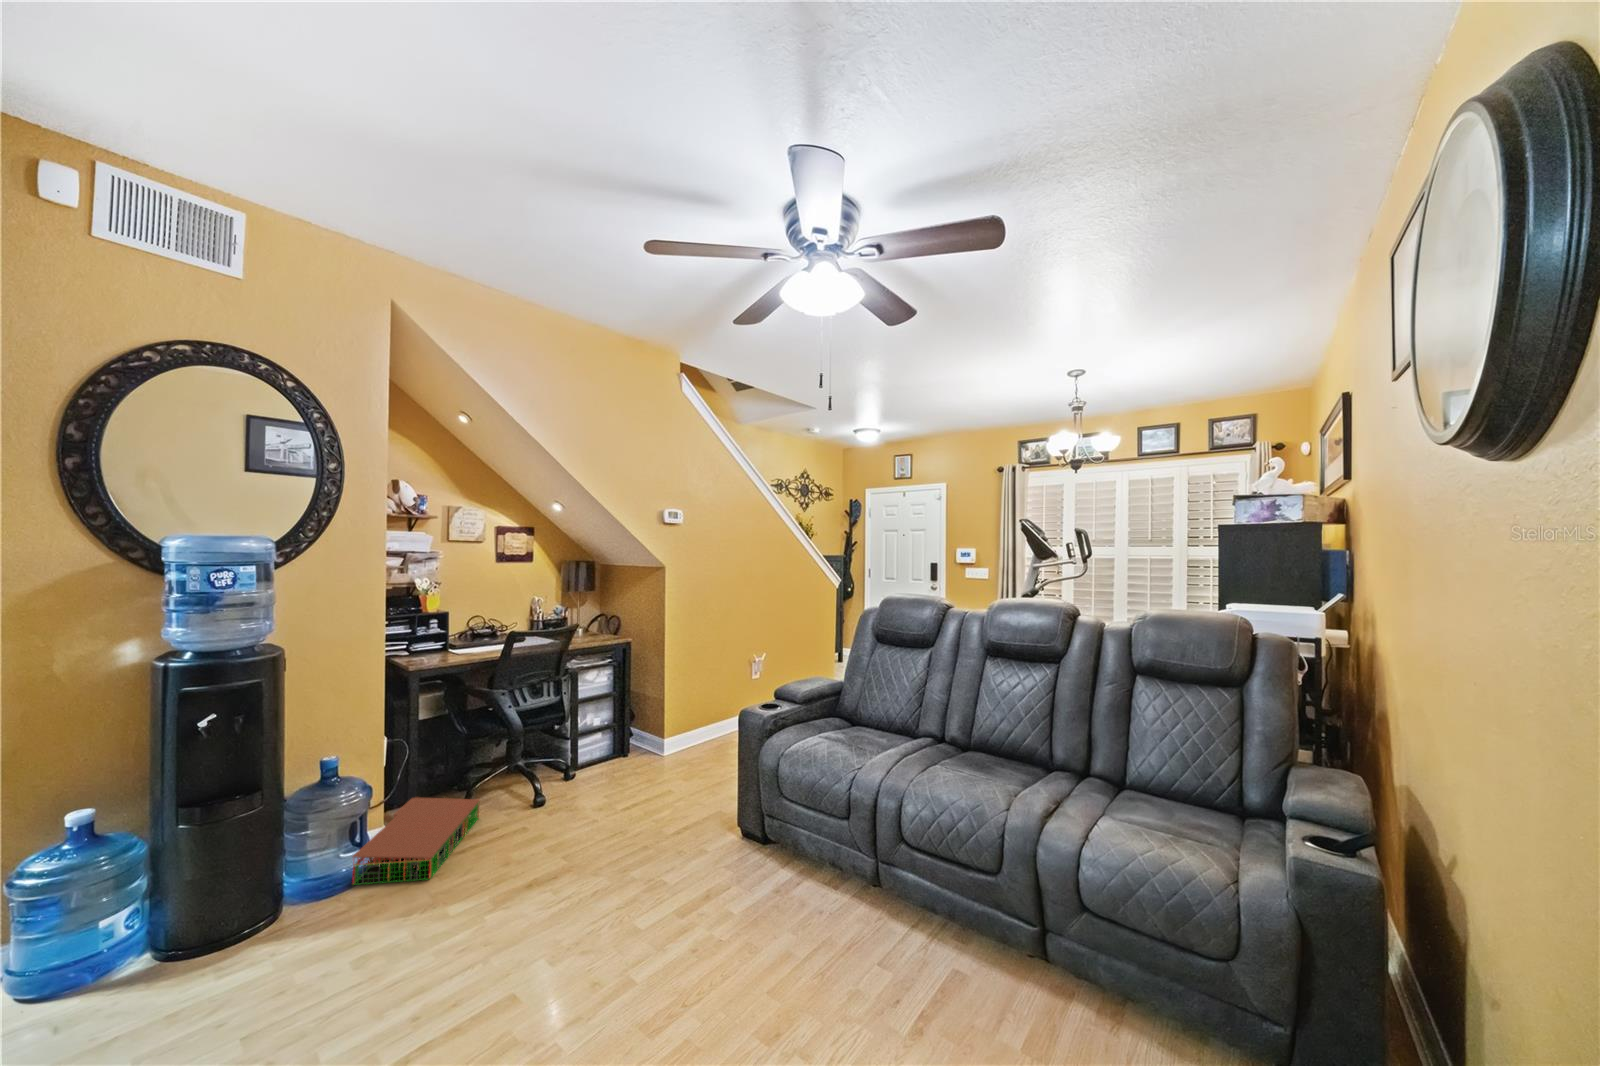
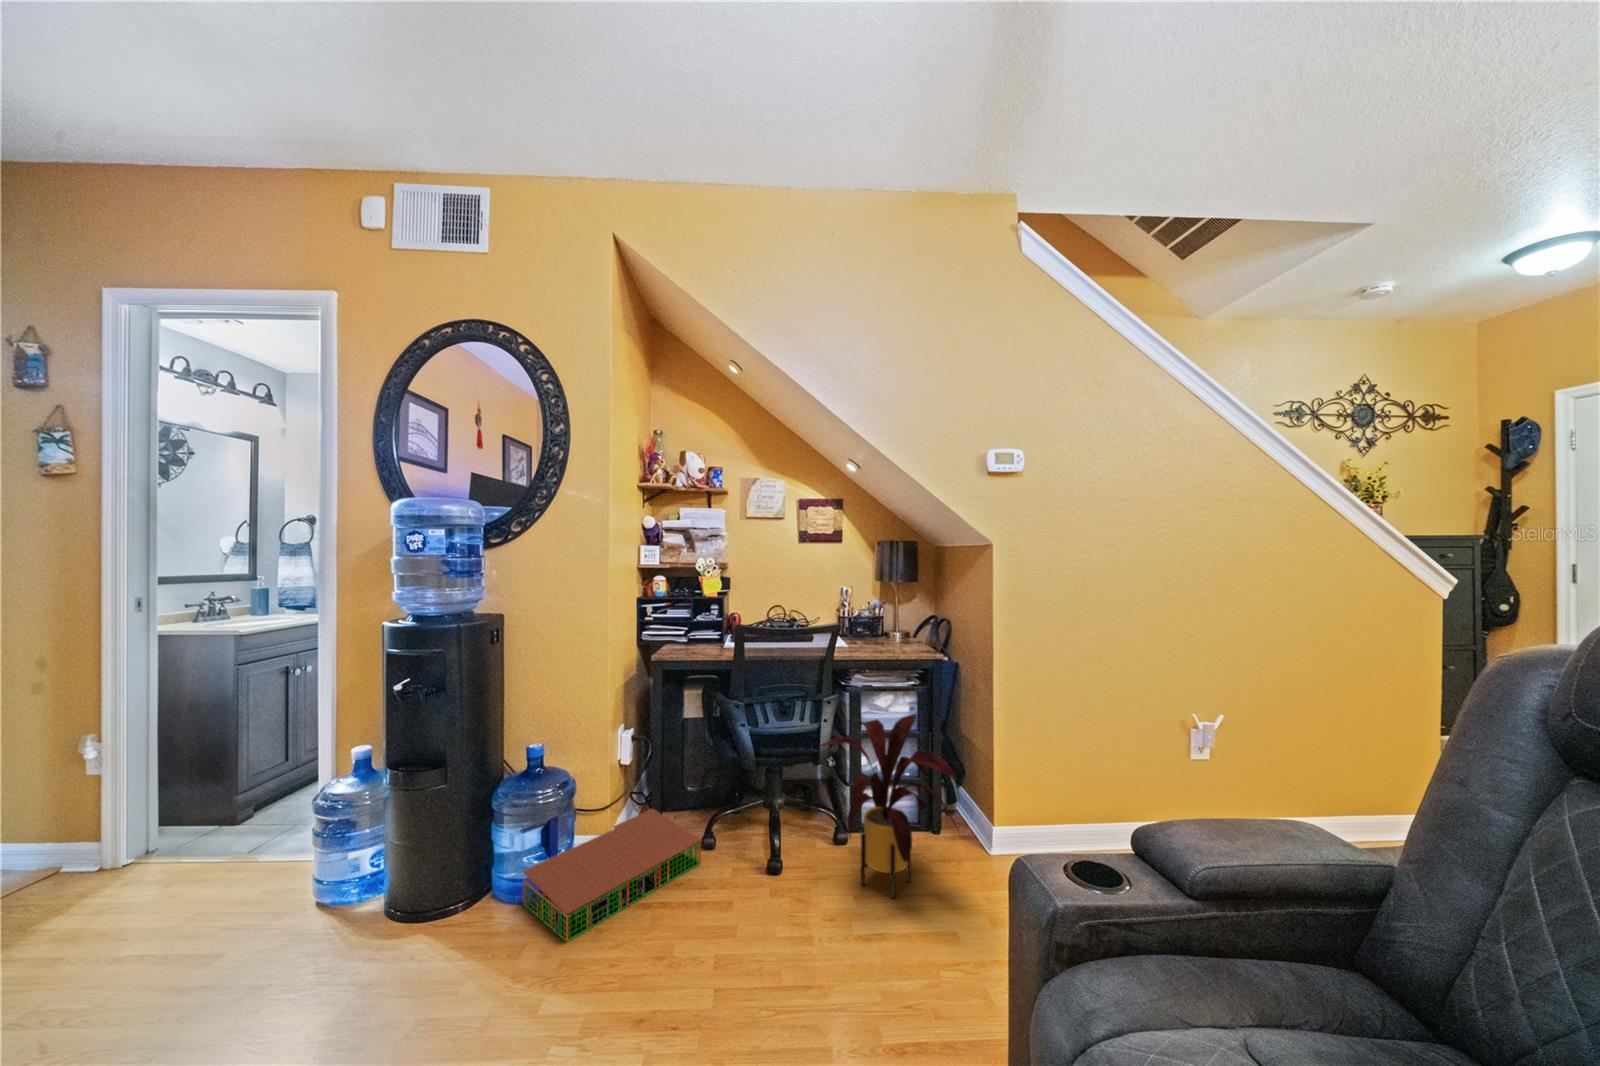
house plant: none [573,678,672,789] -> present [820,714,956,899]

